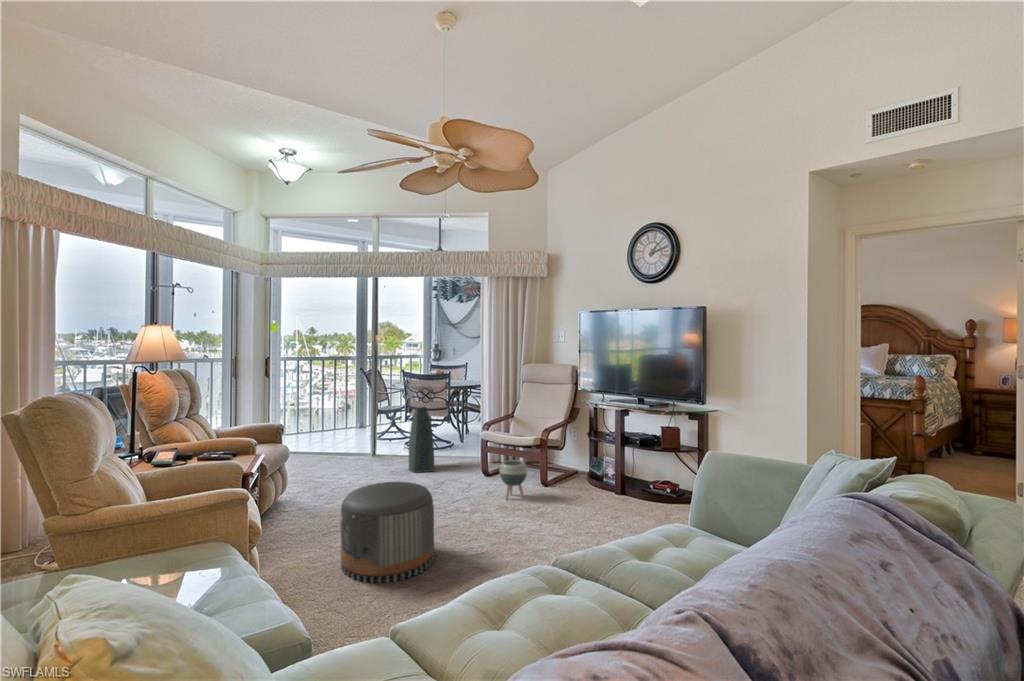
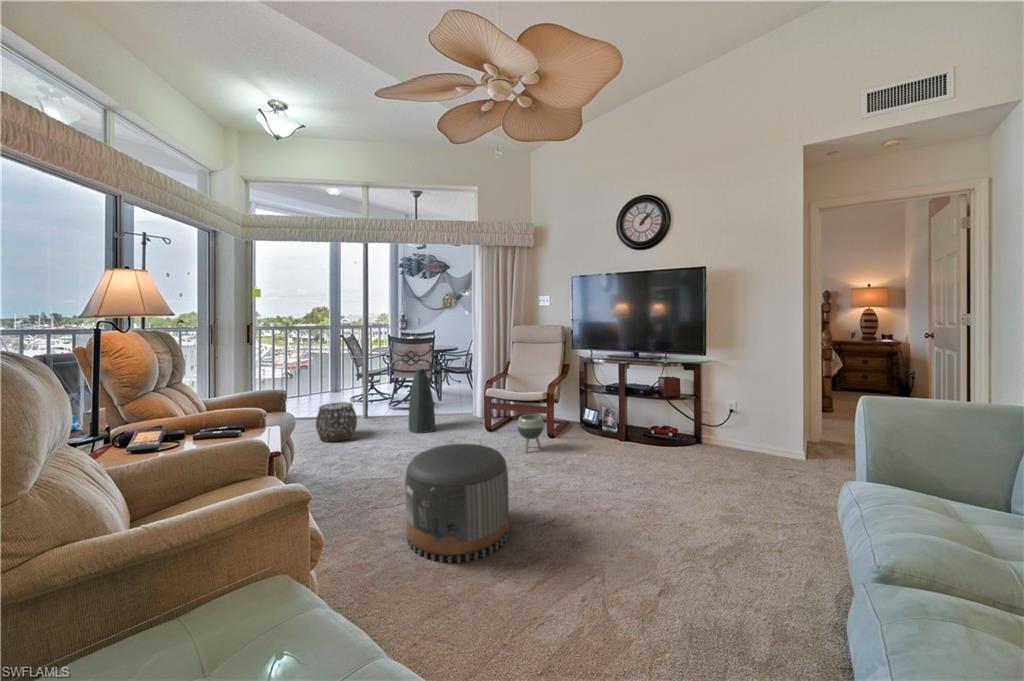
woven basket: none [318,437,358,475] -> present [316,402,357,442]

